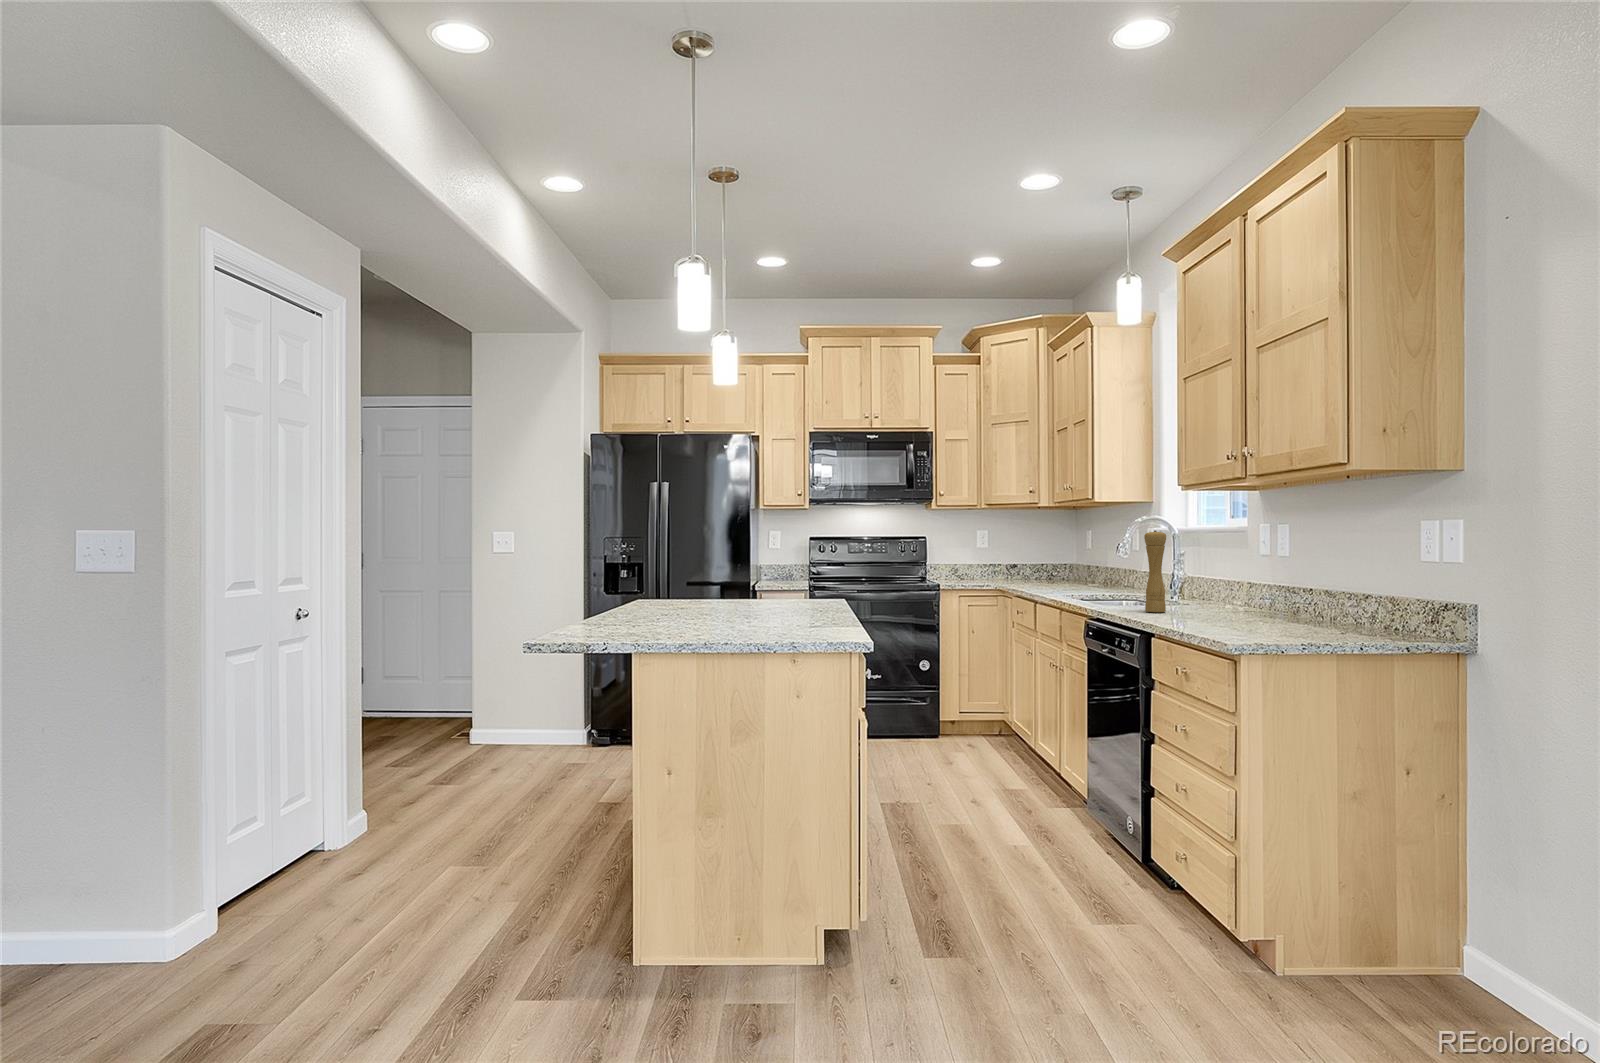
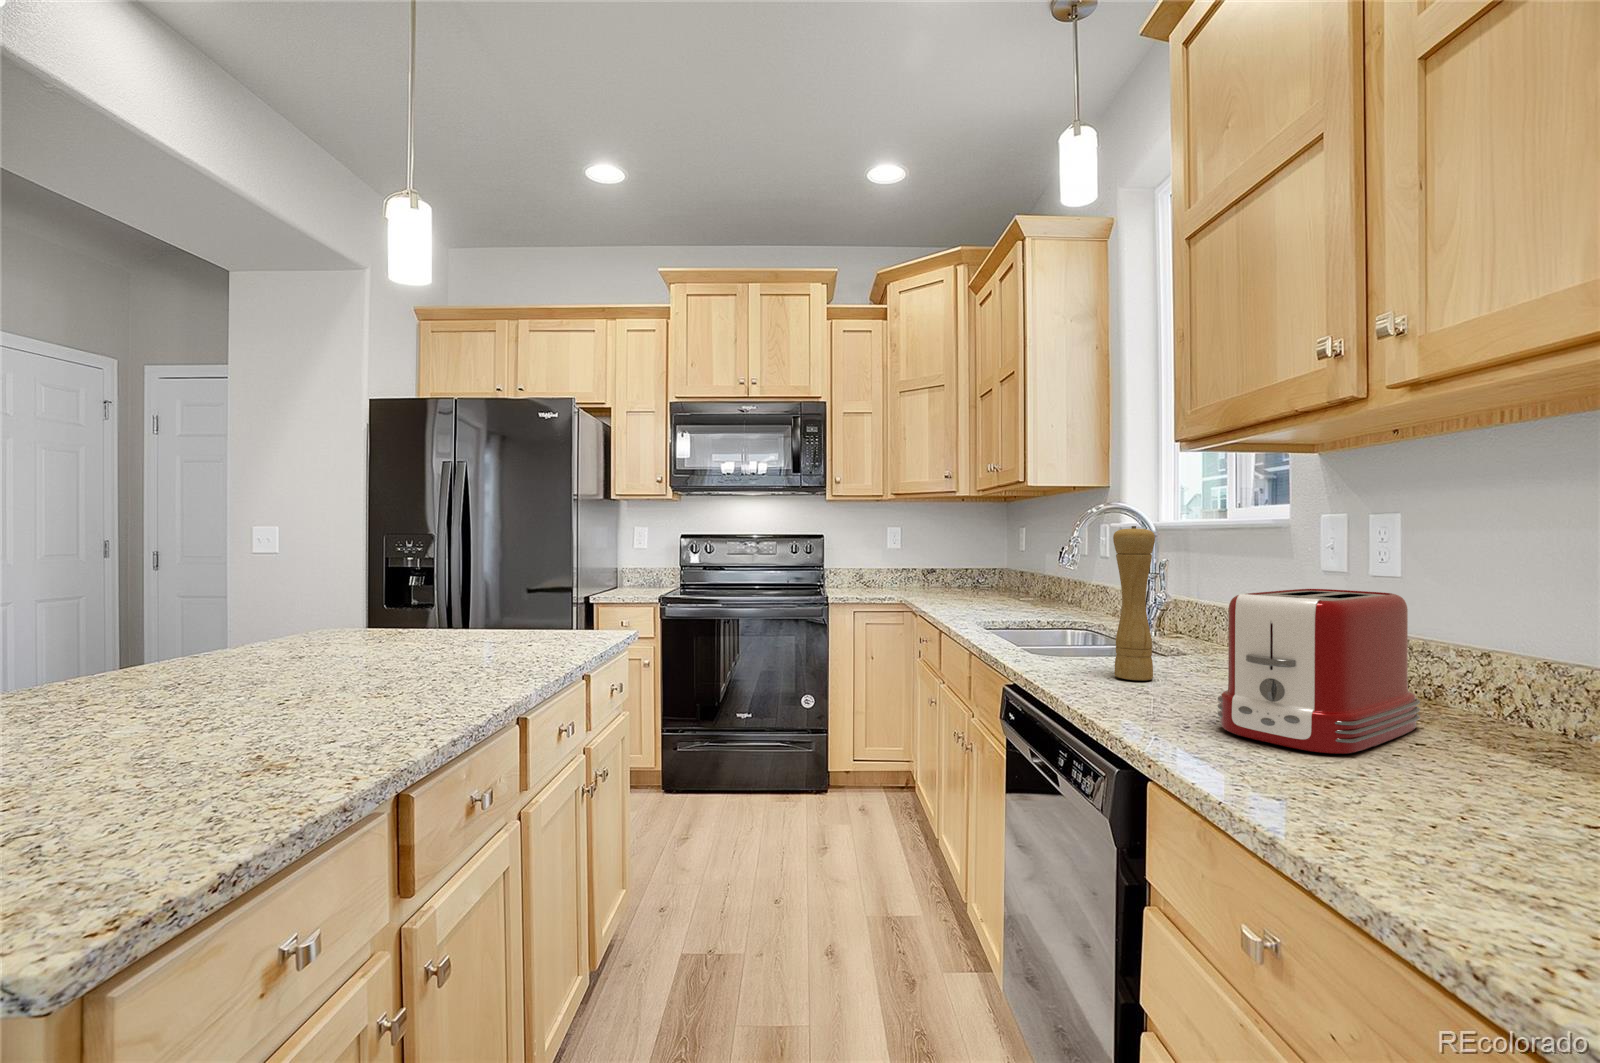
toaster: none [1186,561,1277,625] -> present [1218,589,1420,754]

